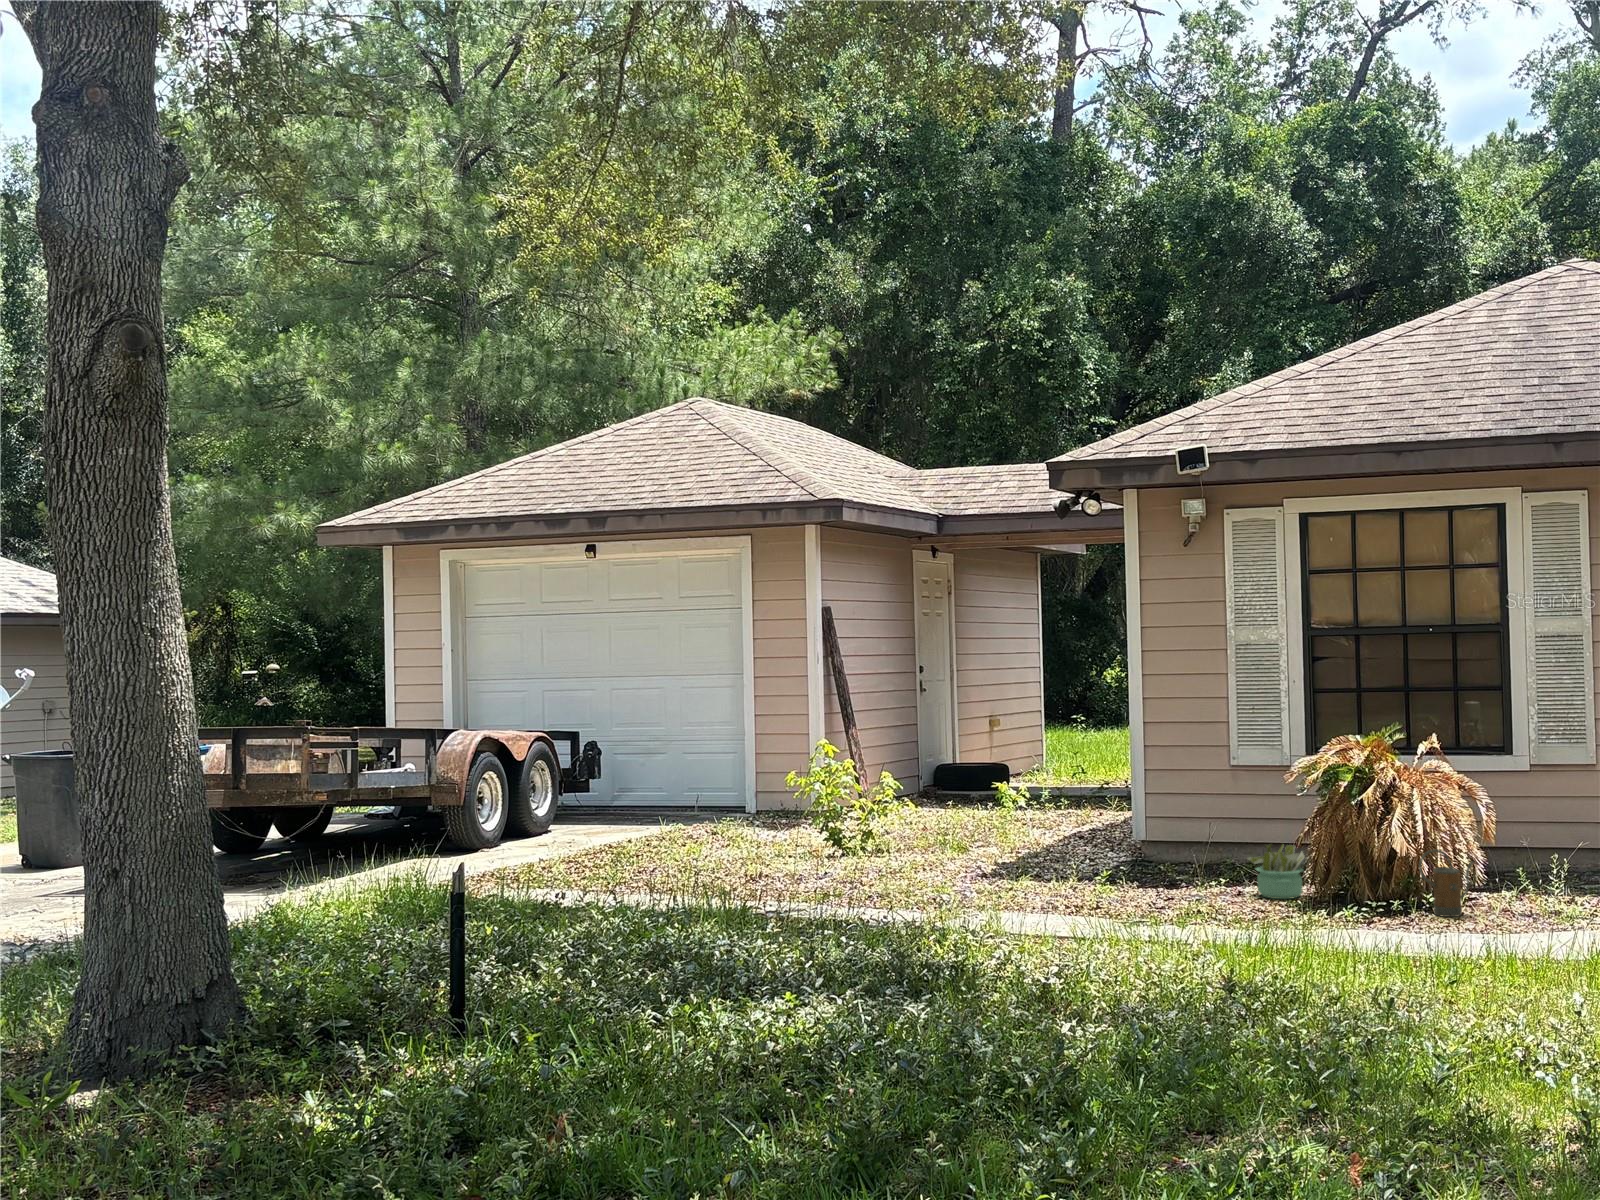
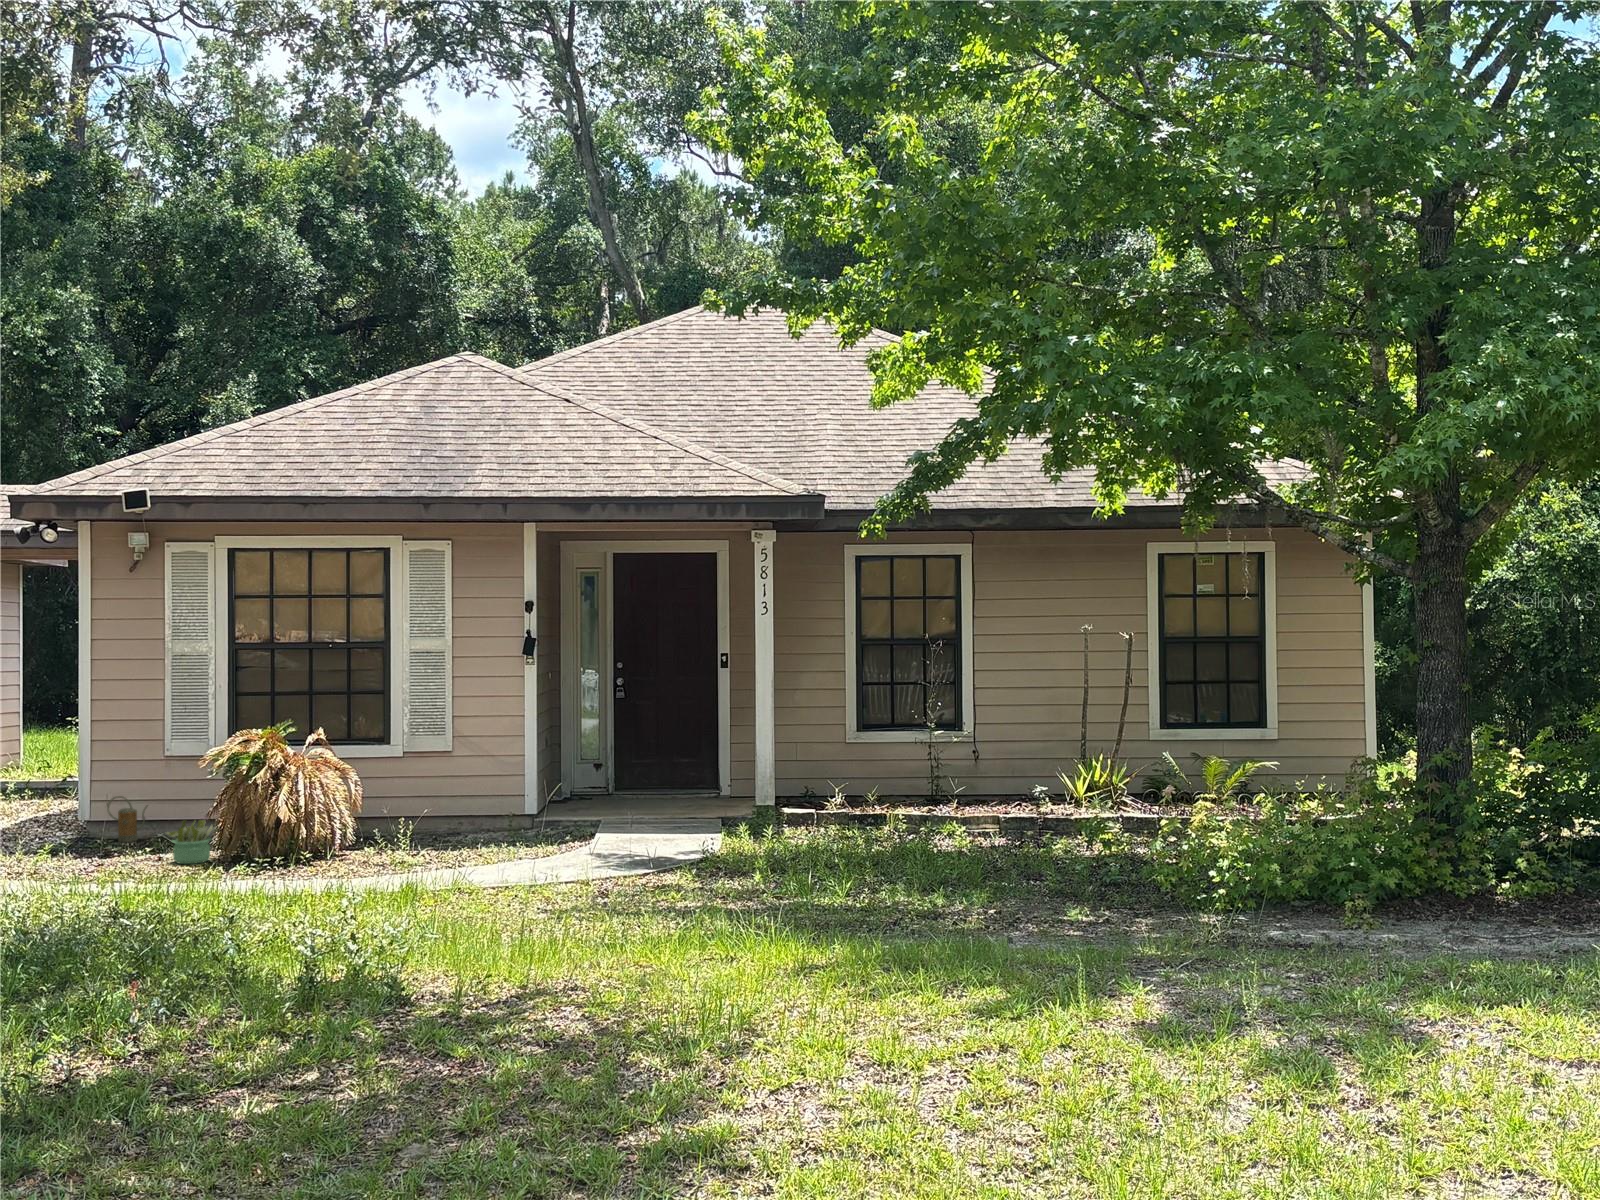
watering can: present [1419,849,1473,917] -> present [107,796,148,842]

